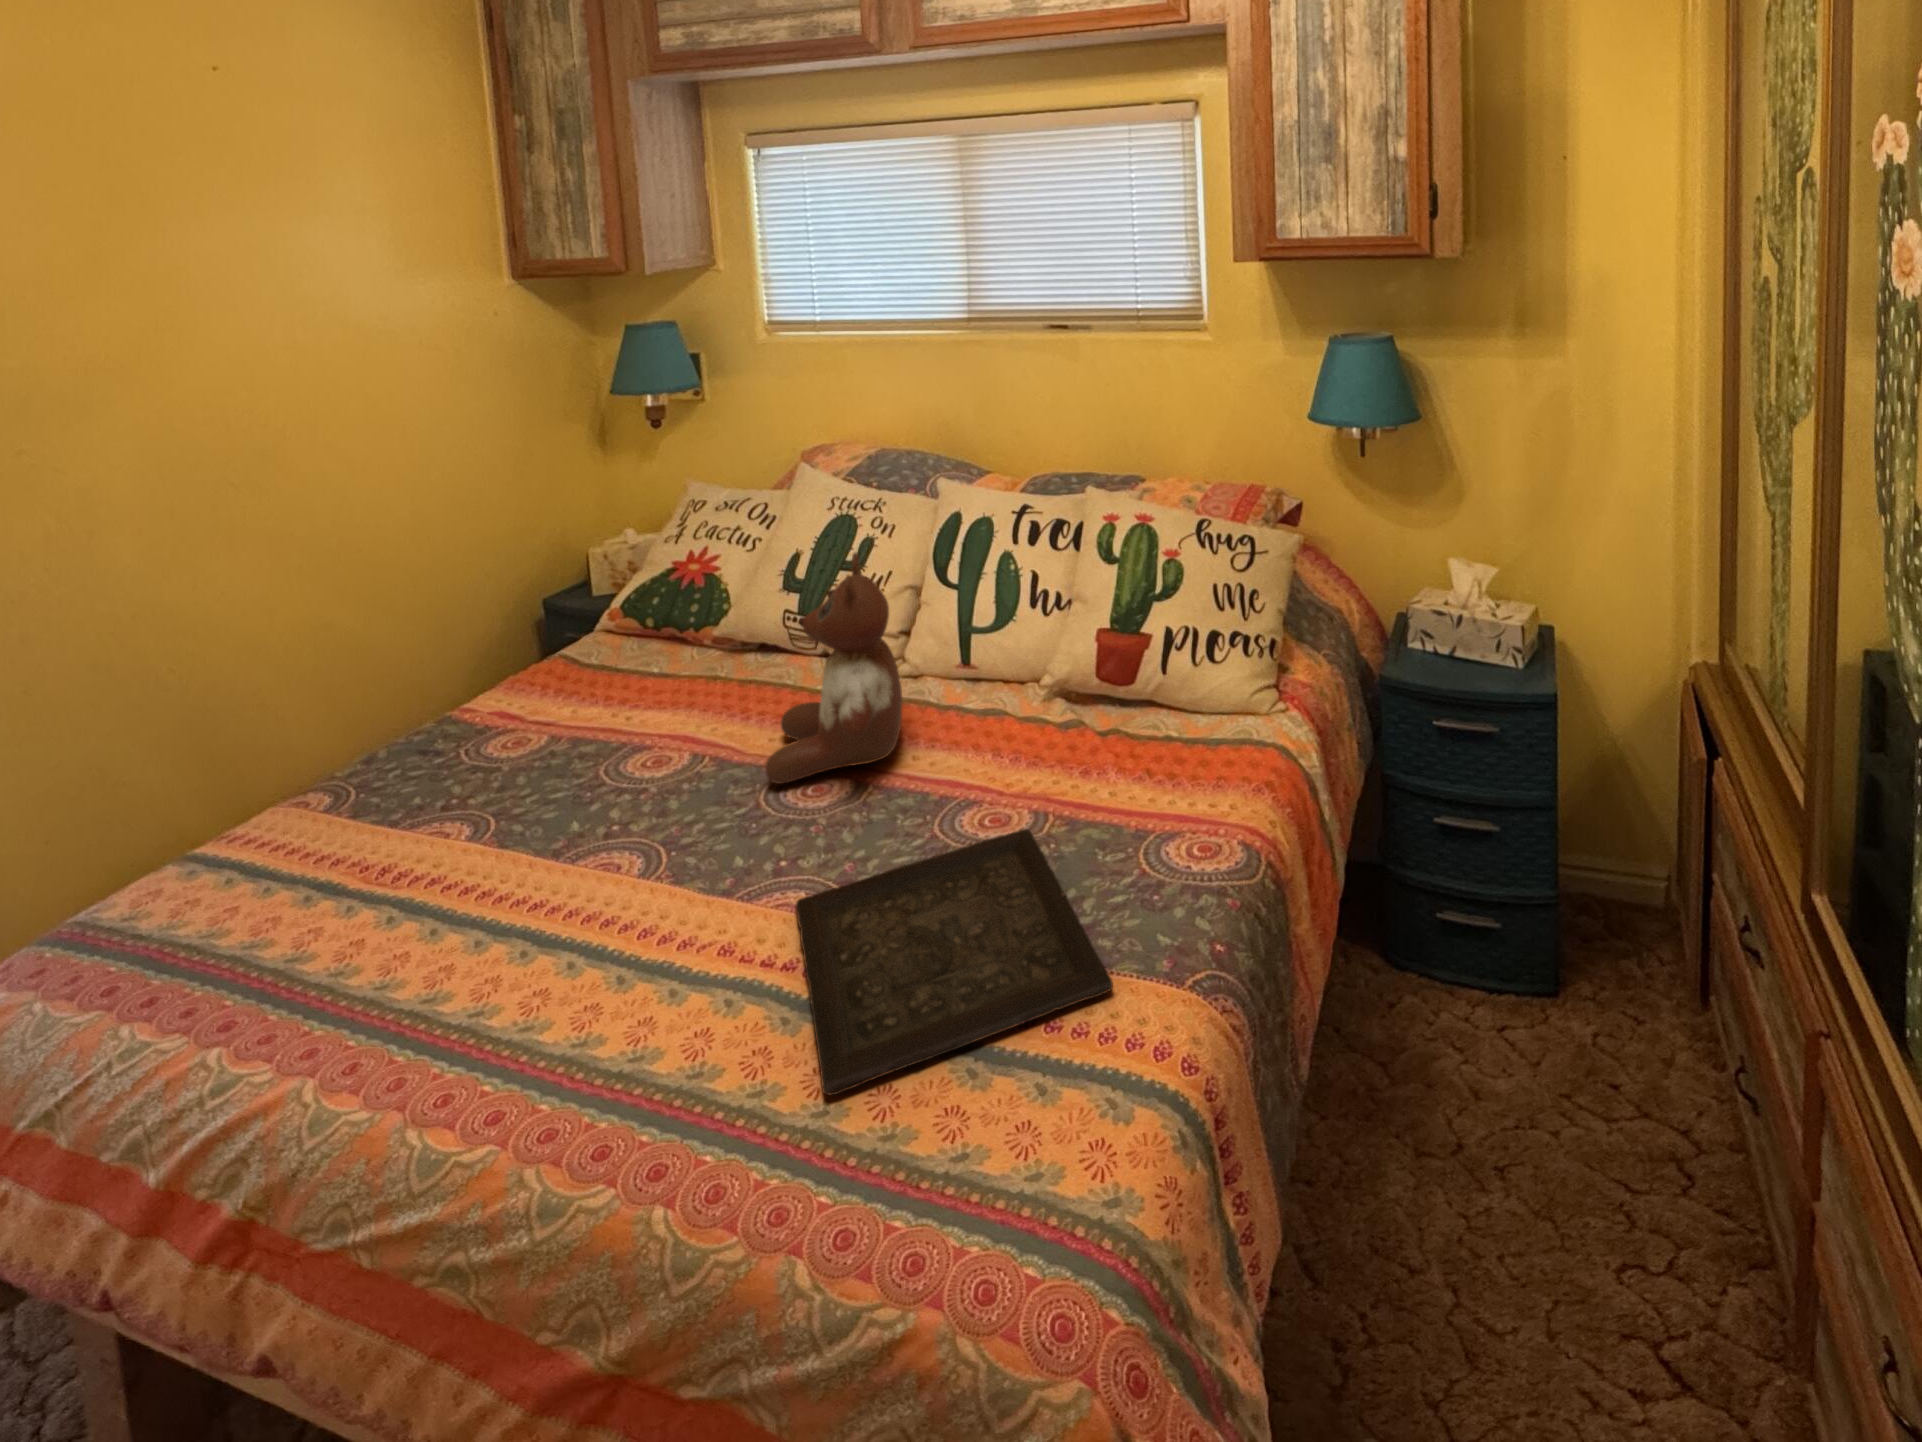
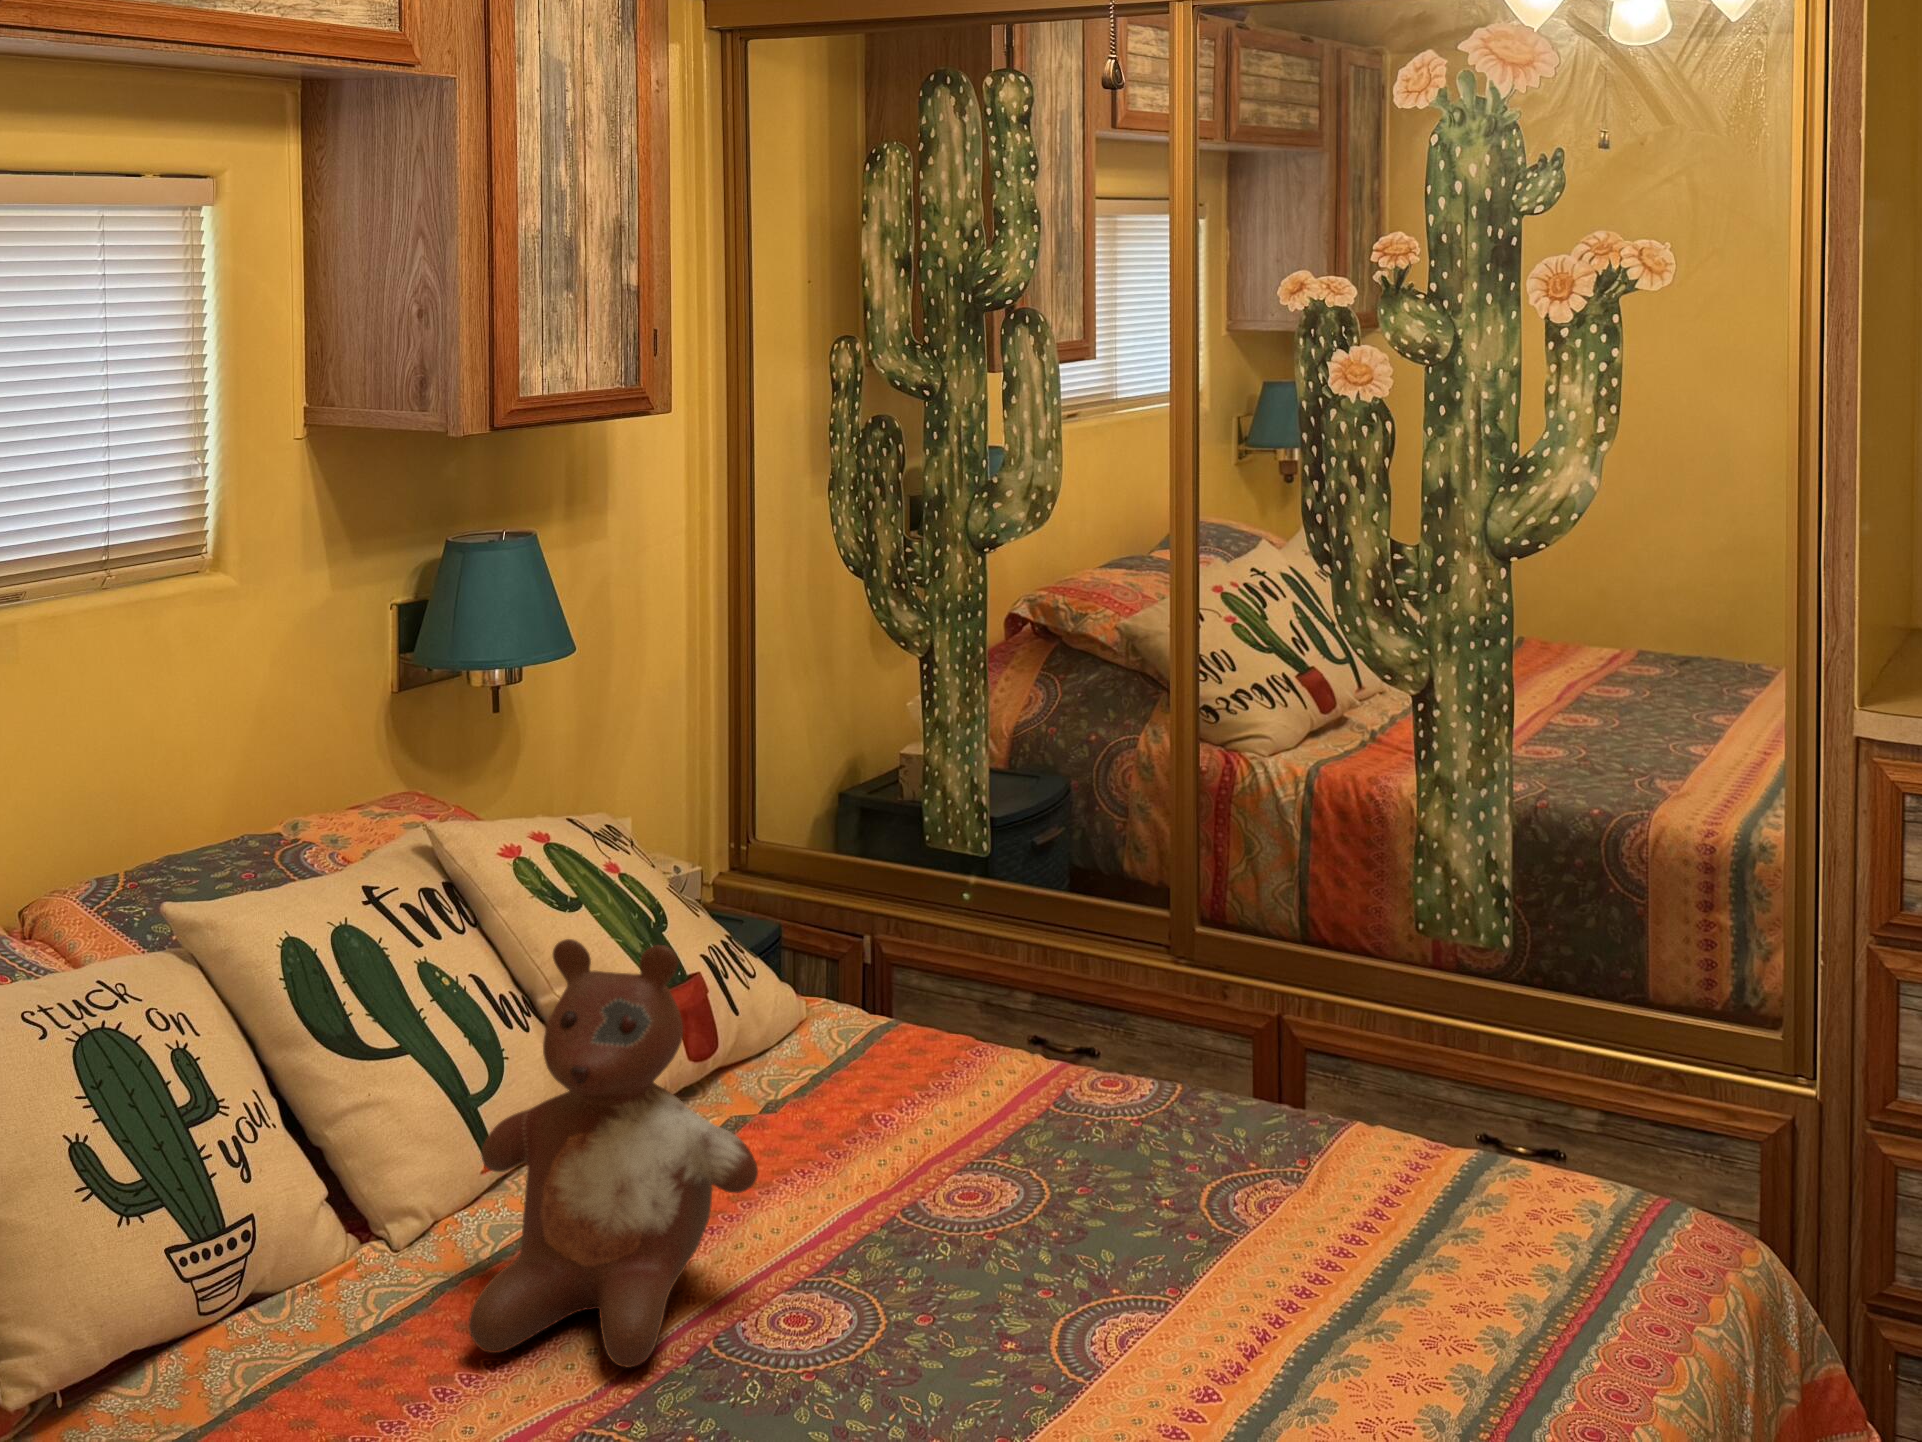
tray: present [796,829,1113,1095] -> none [940,1159,1282,1351]

